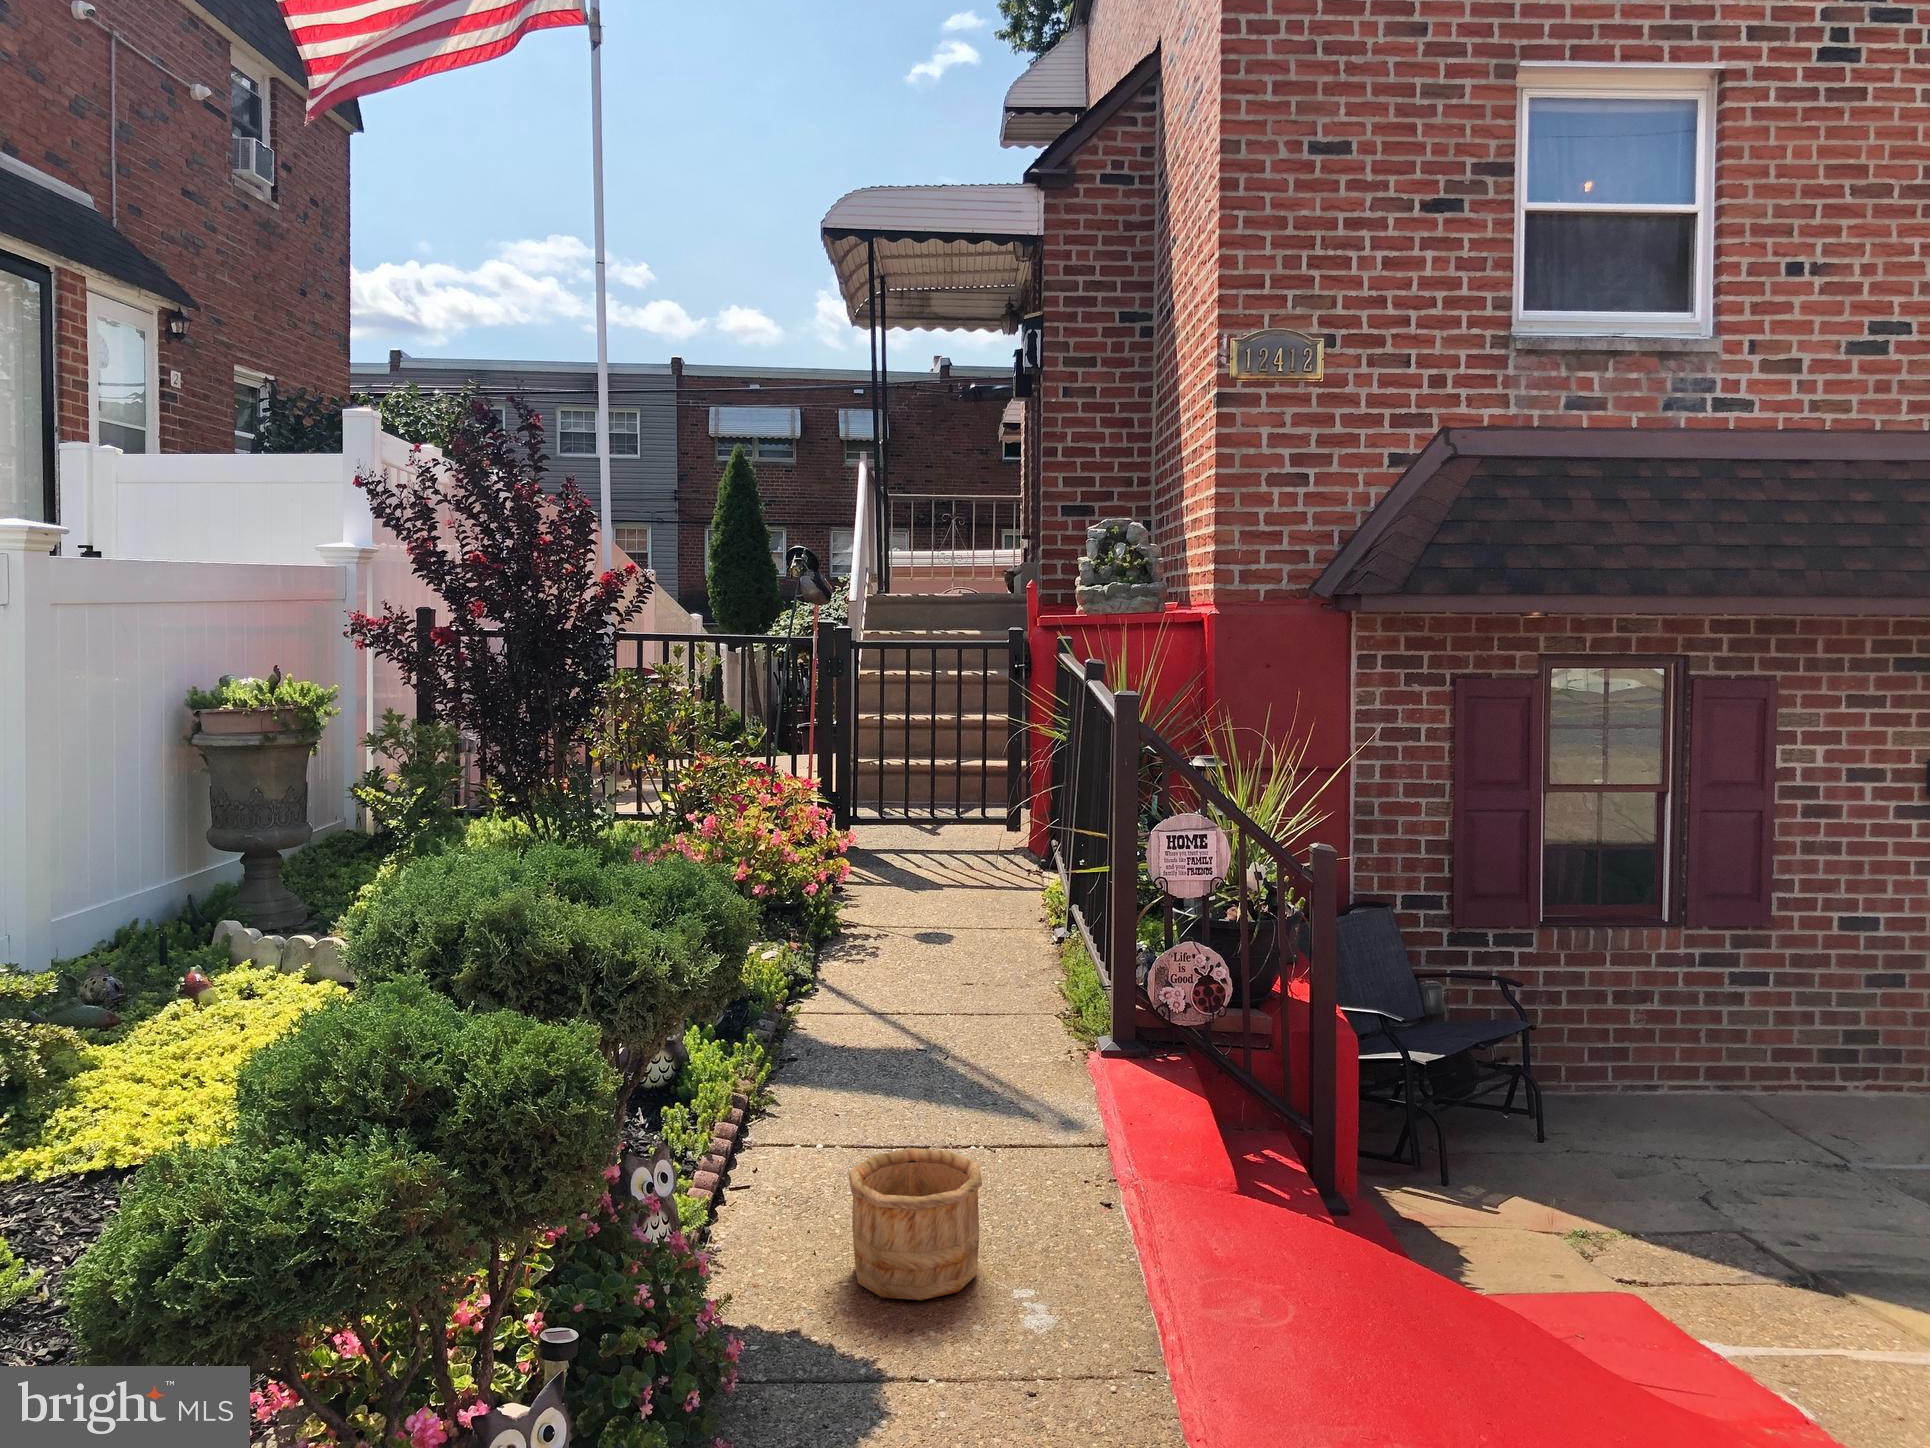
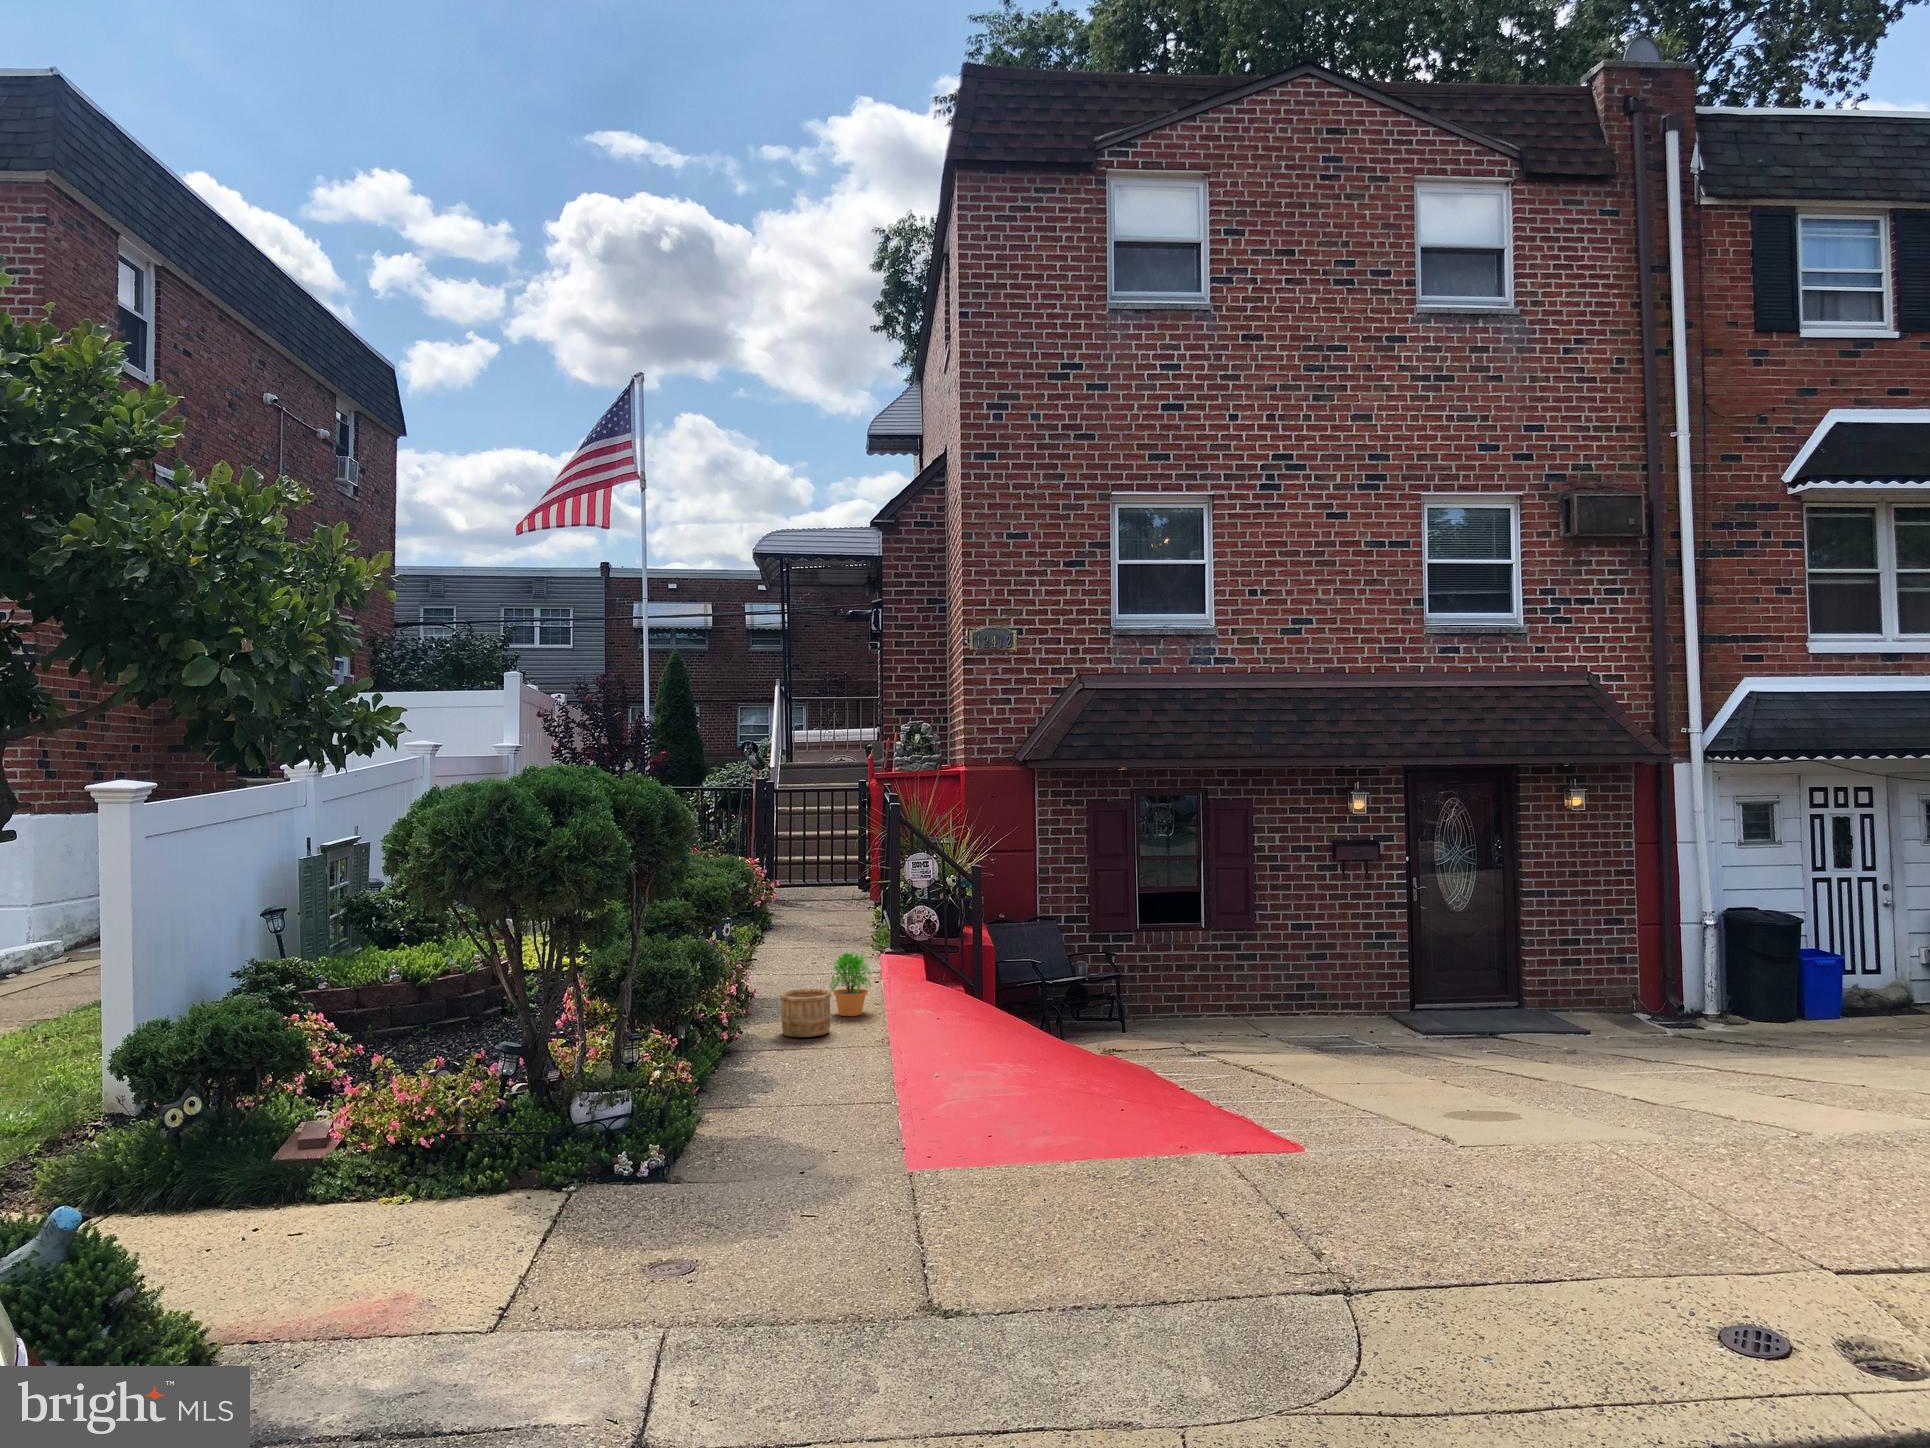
potted plant: none [968,1035,1077,1194] -> present [830,952,871,1016]

